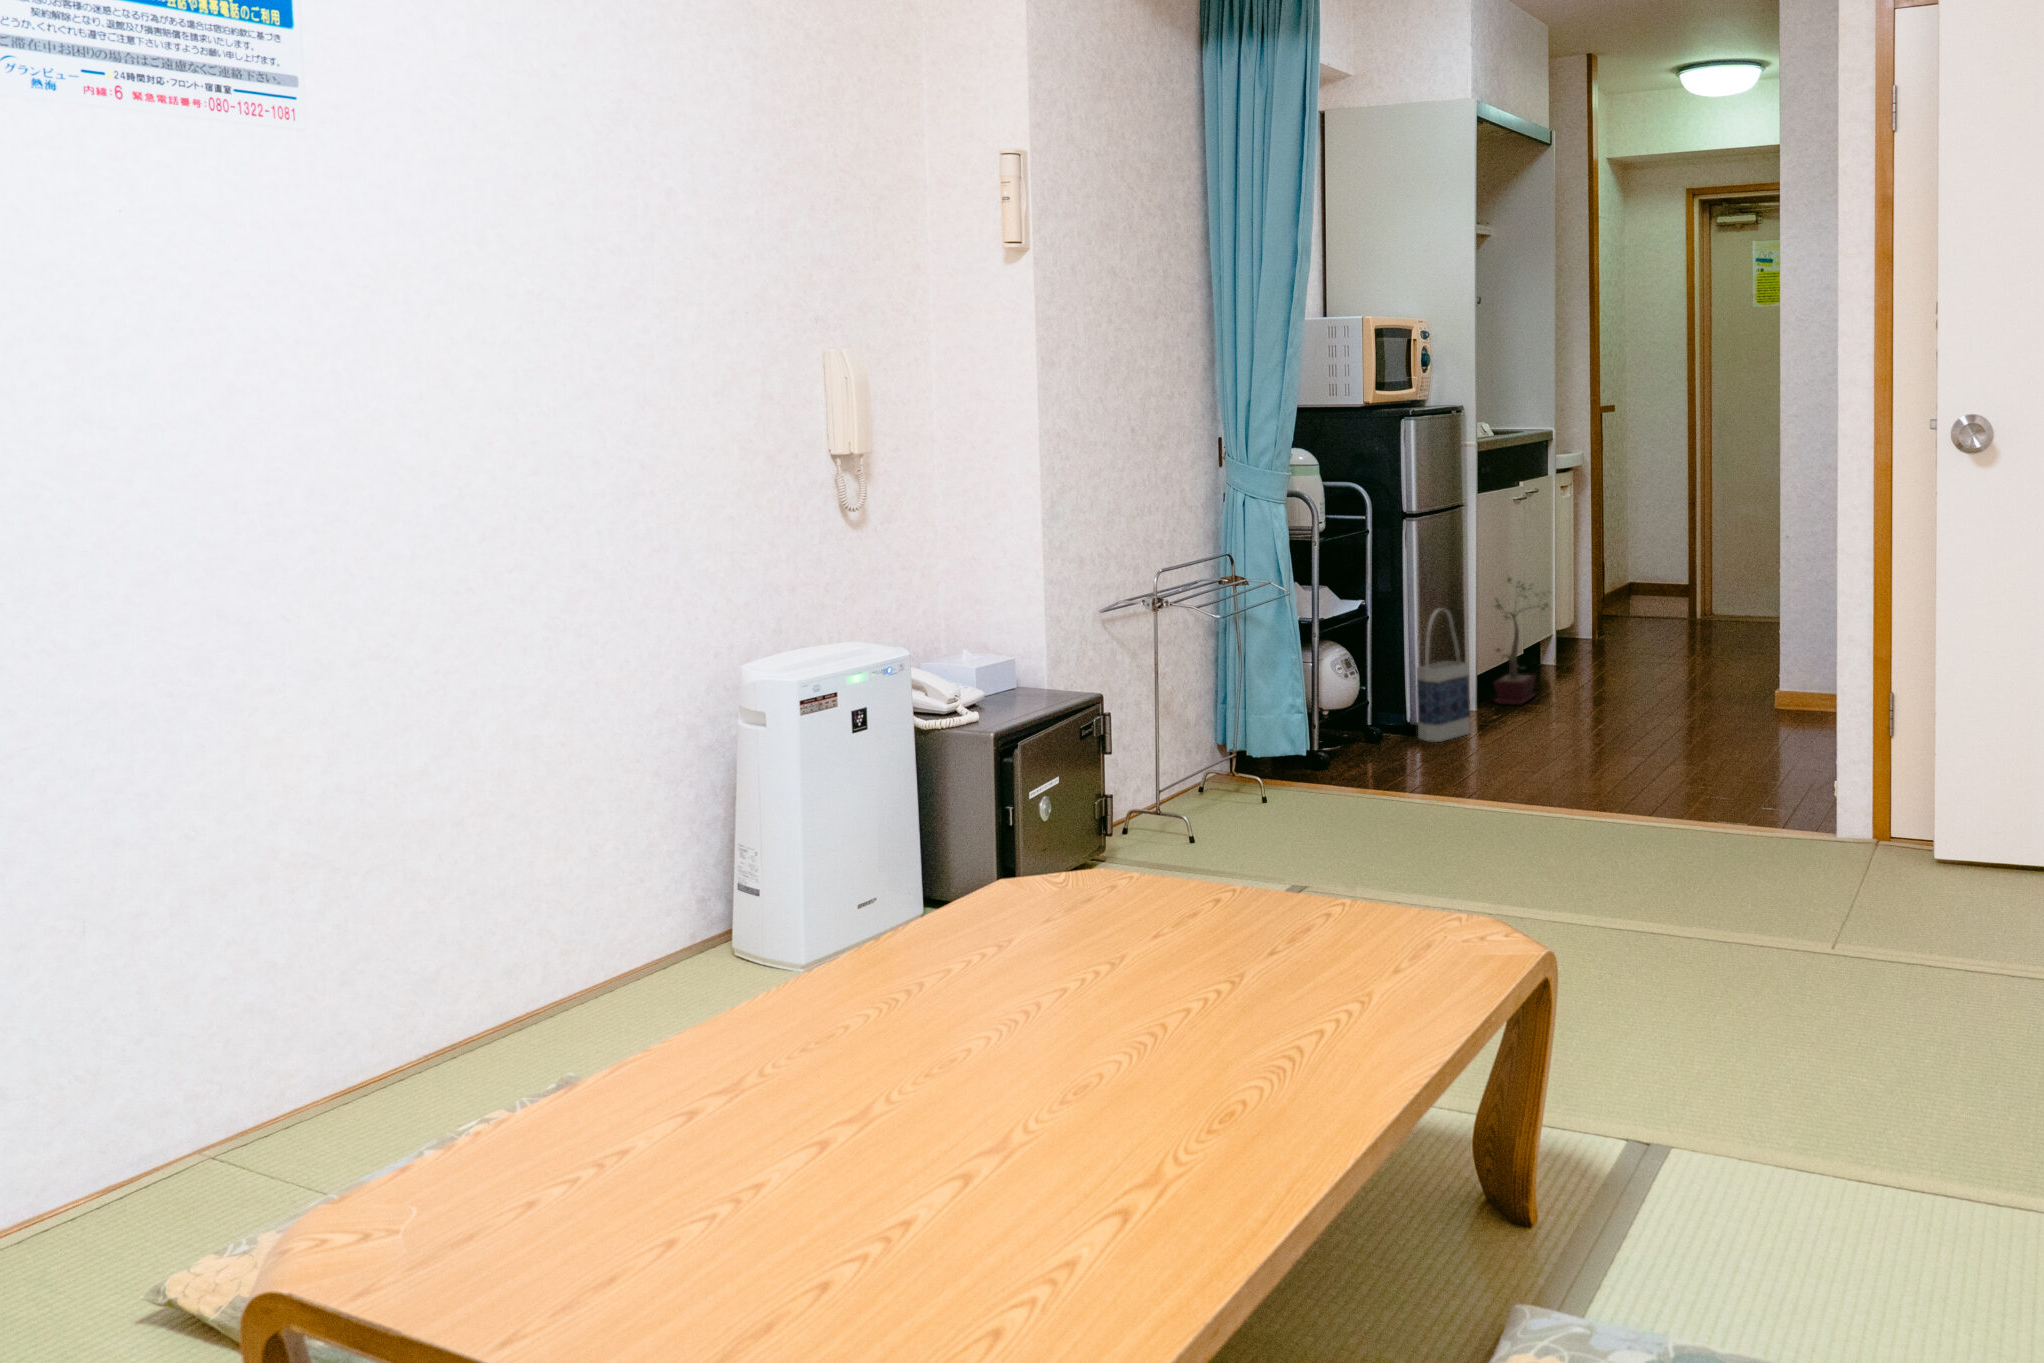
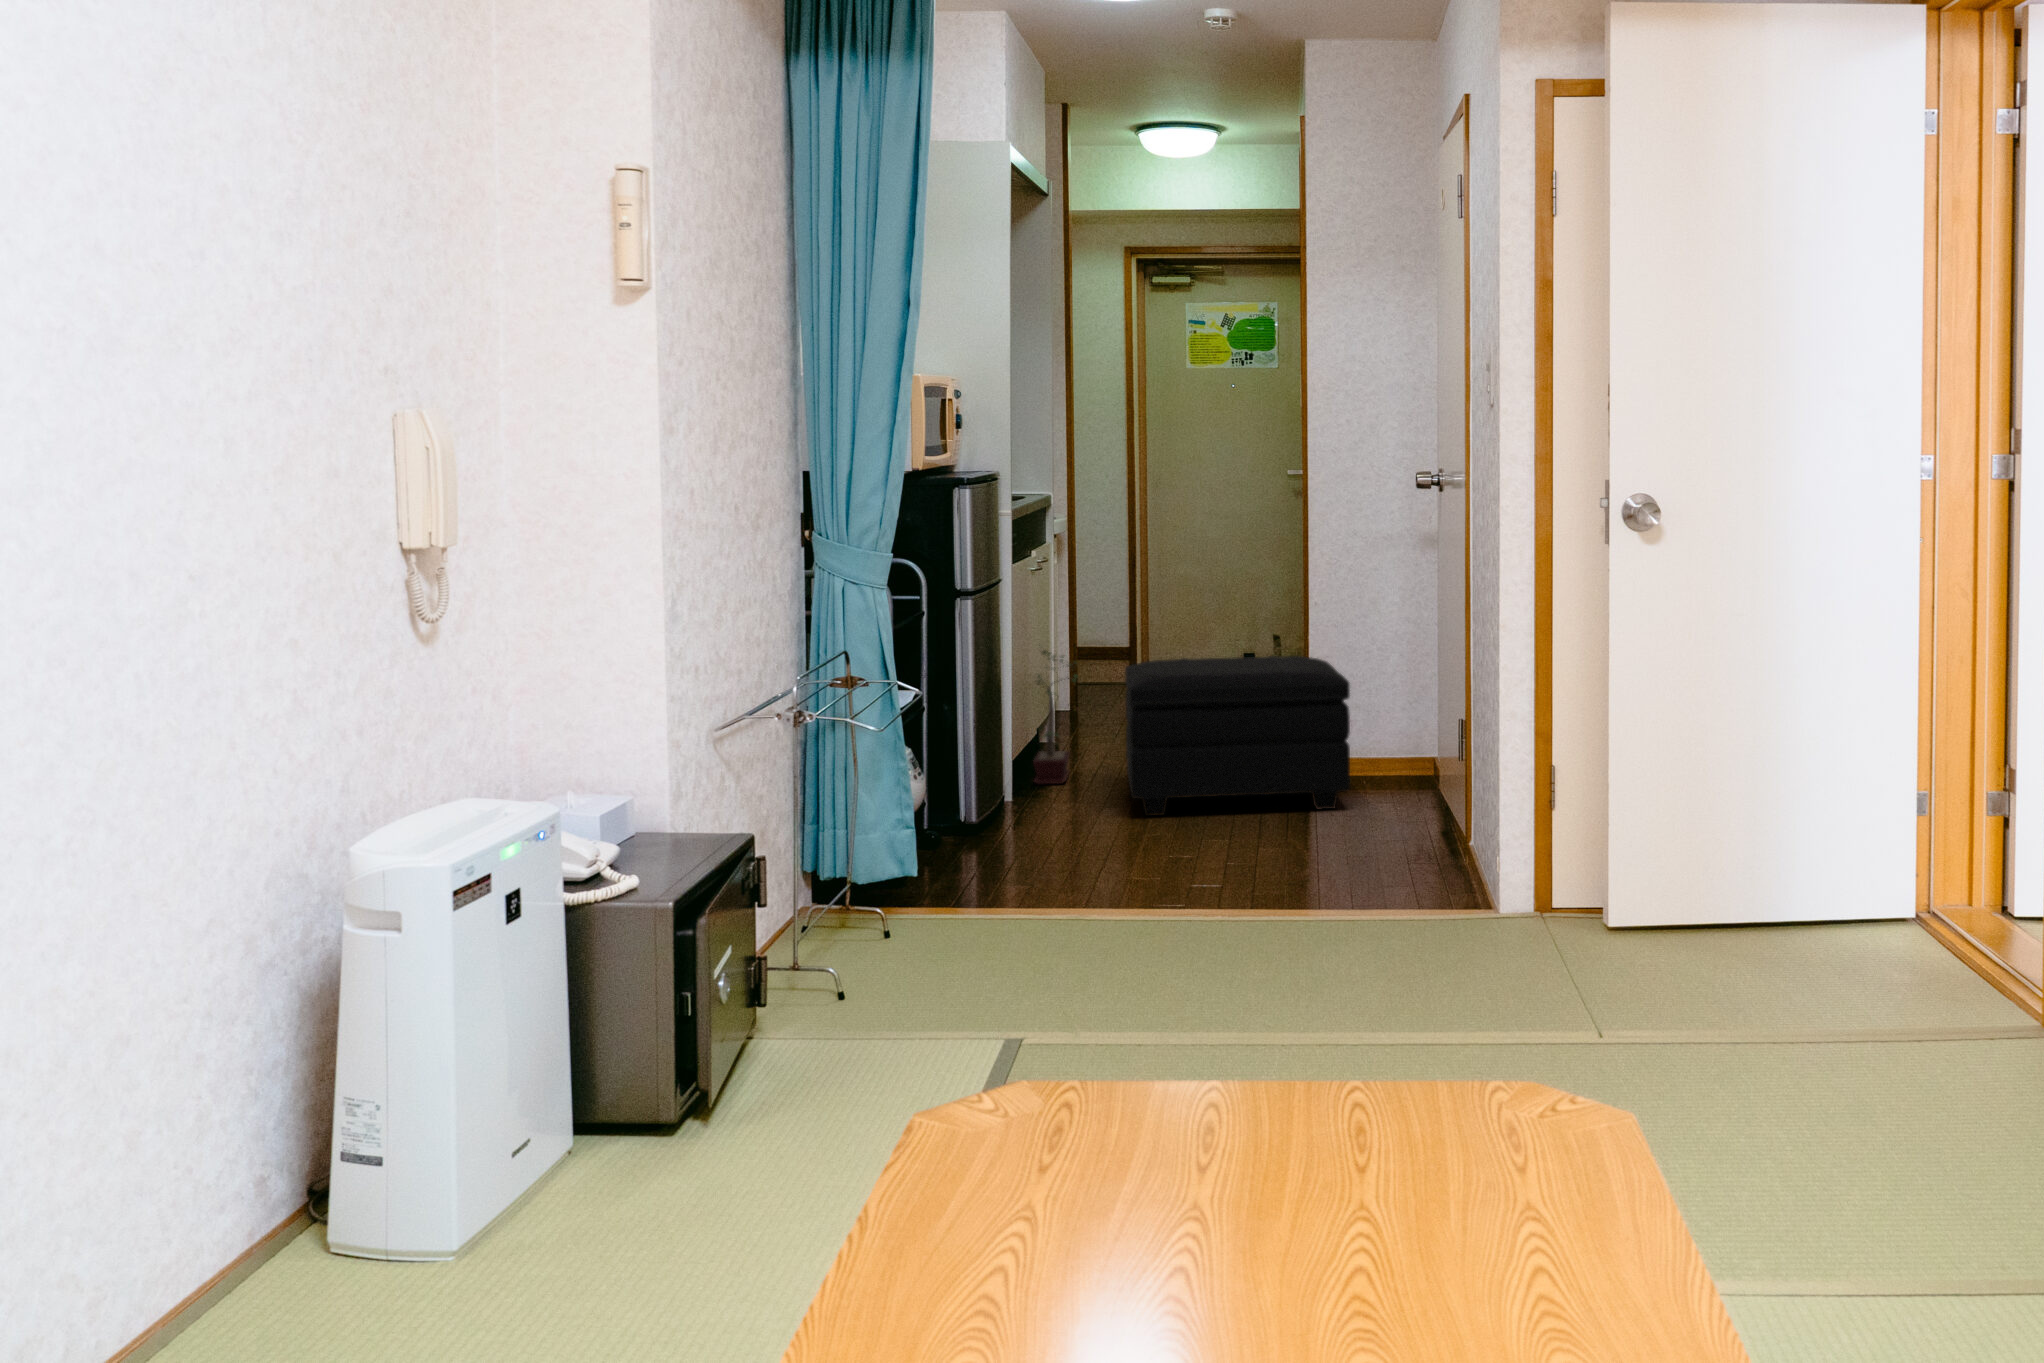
footstool: none [1555,590,1785,743] -> present [1125,656,1350,816]
bag: present [1417,609,1470,742] -> none [987,690,1039,835]

